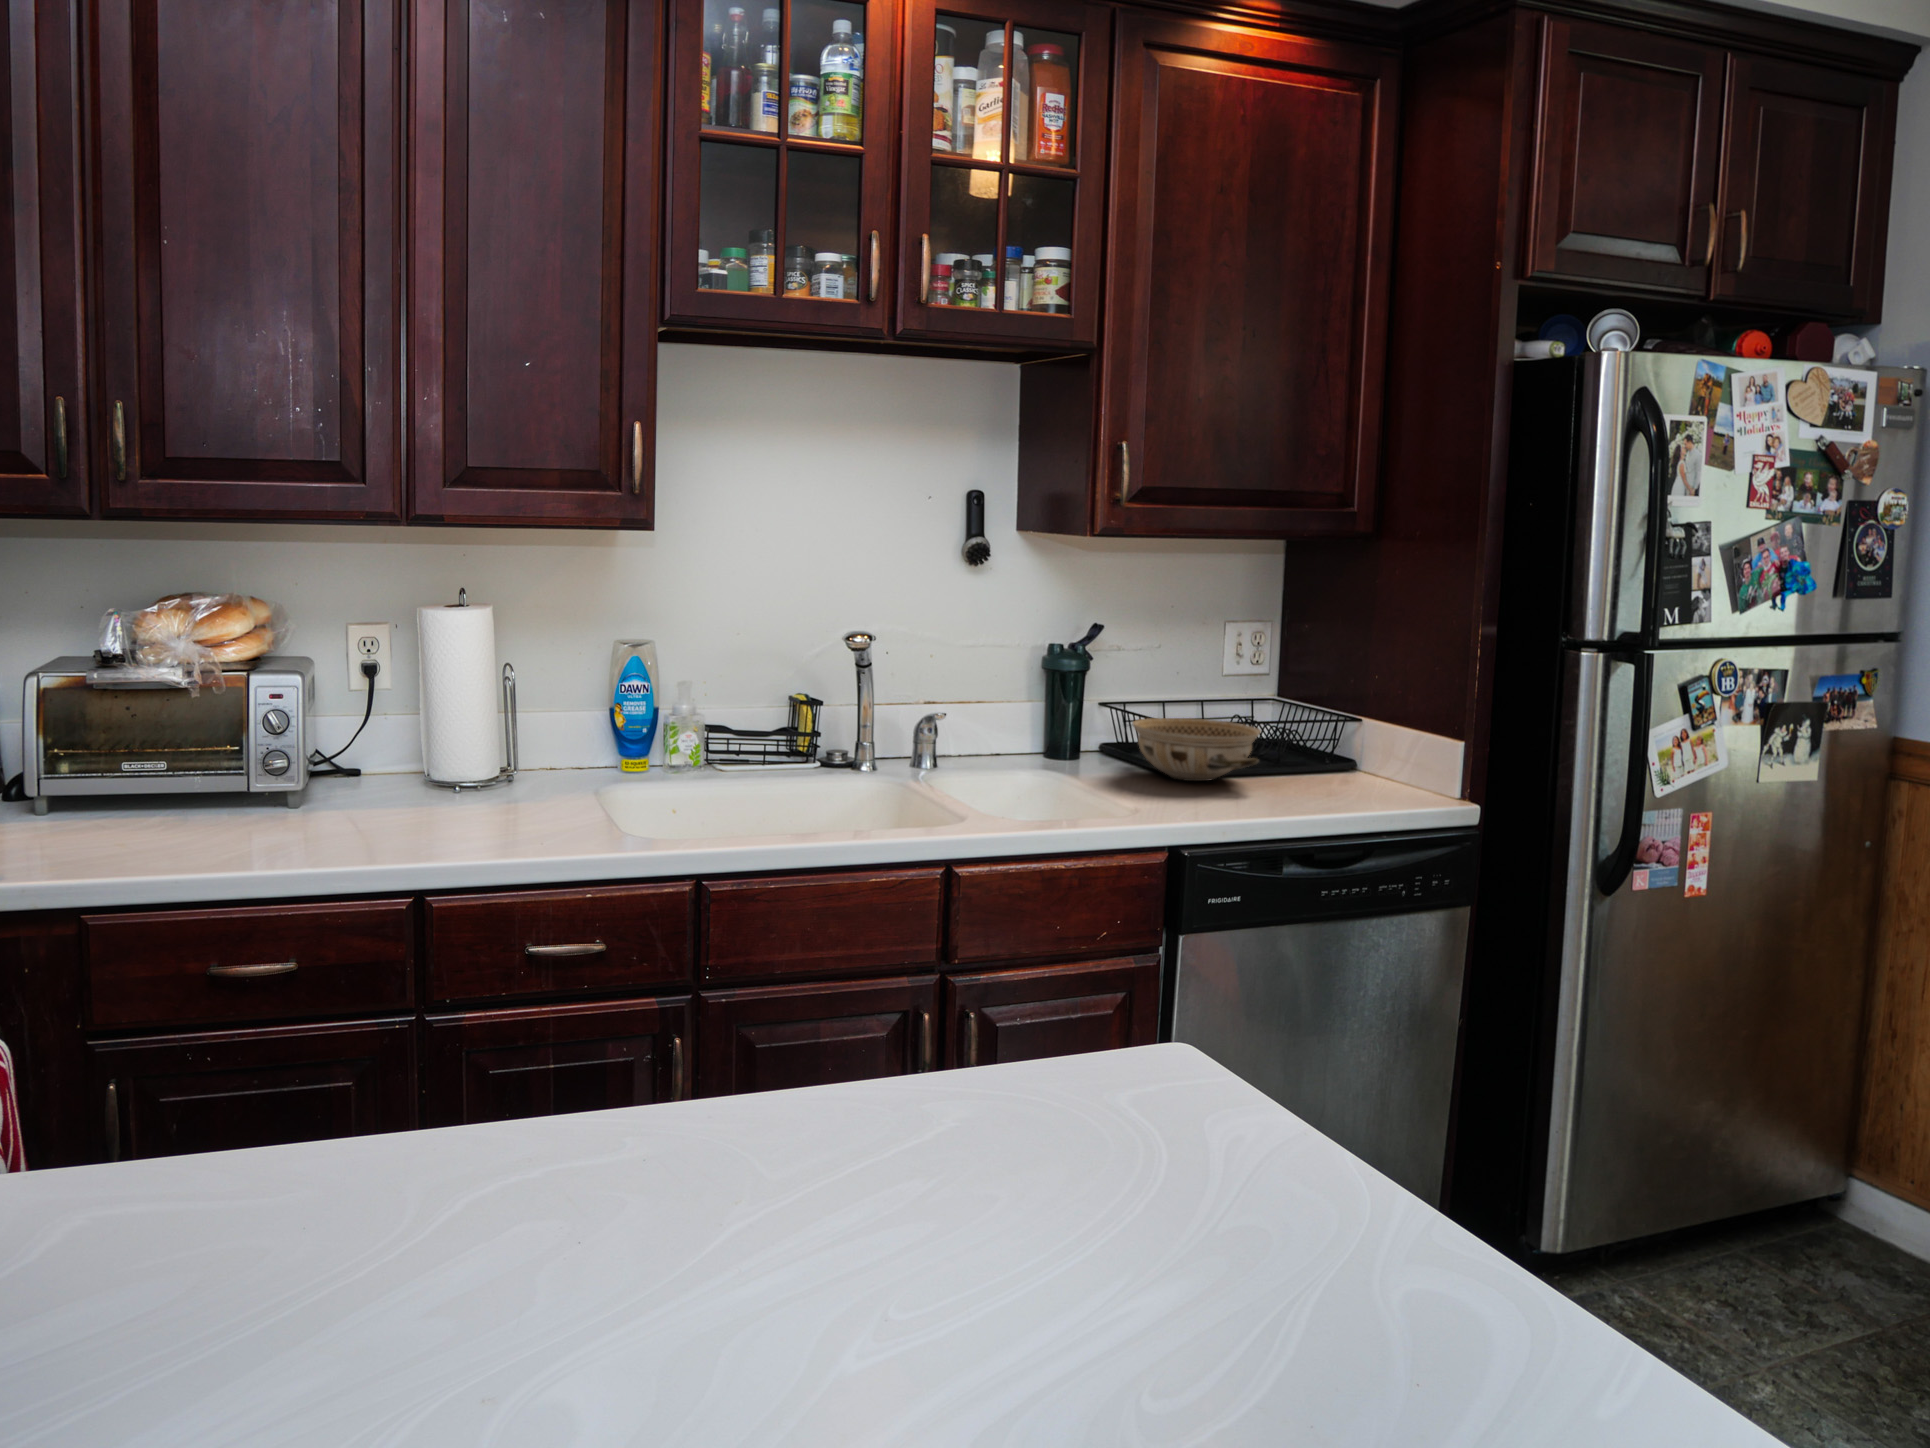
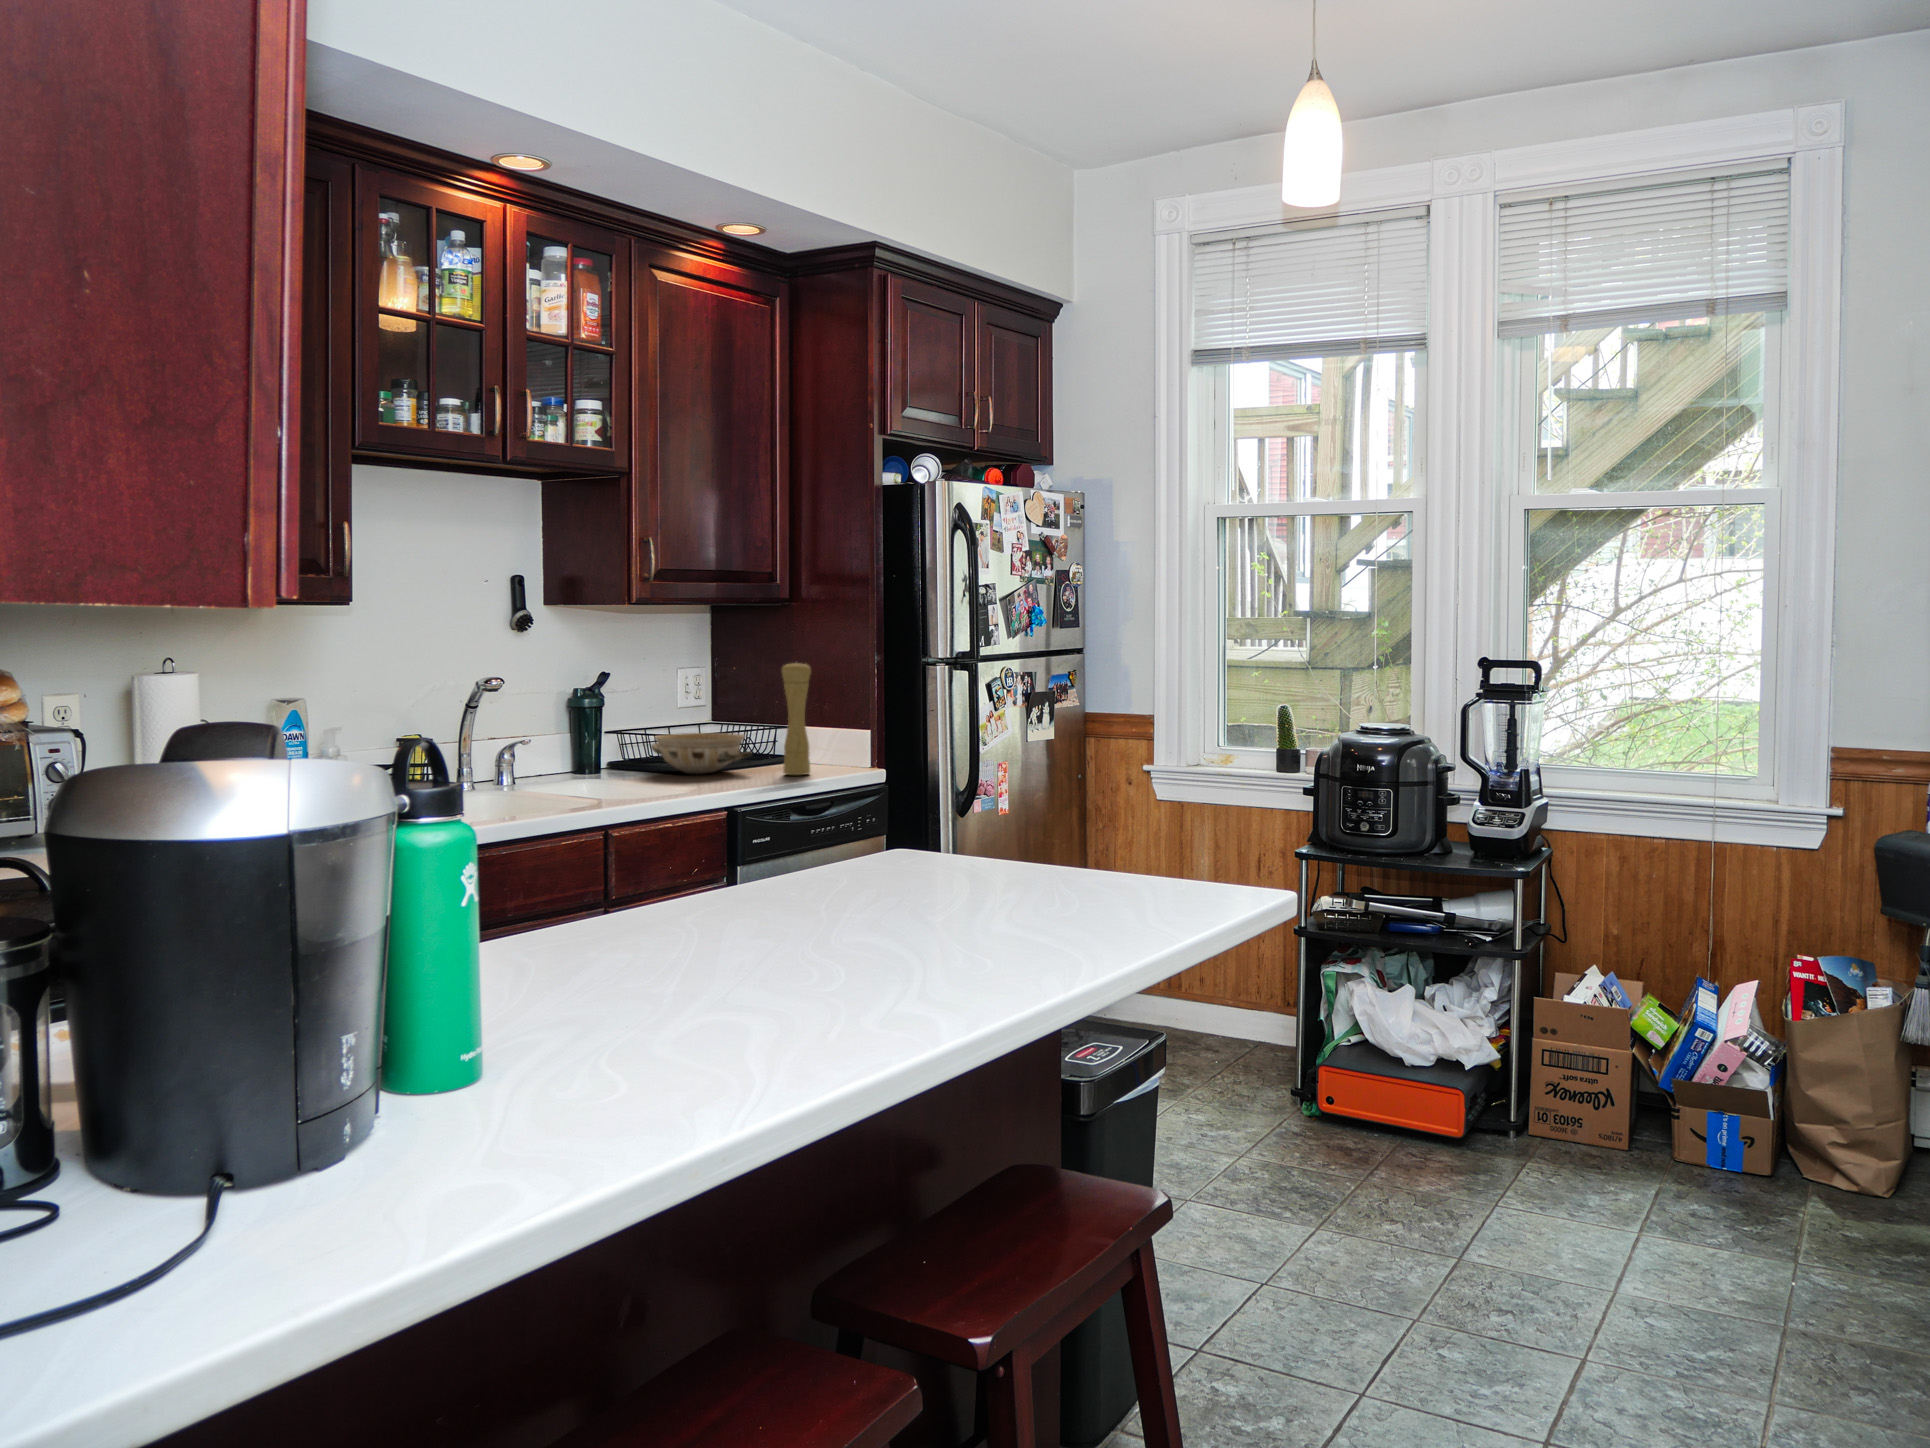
pepper mill: none [1298,632,1351,804] -> present [782,662,811,775]

